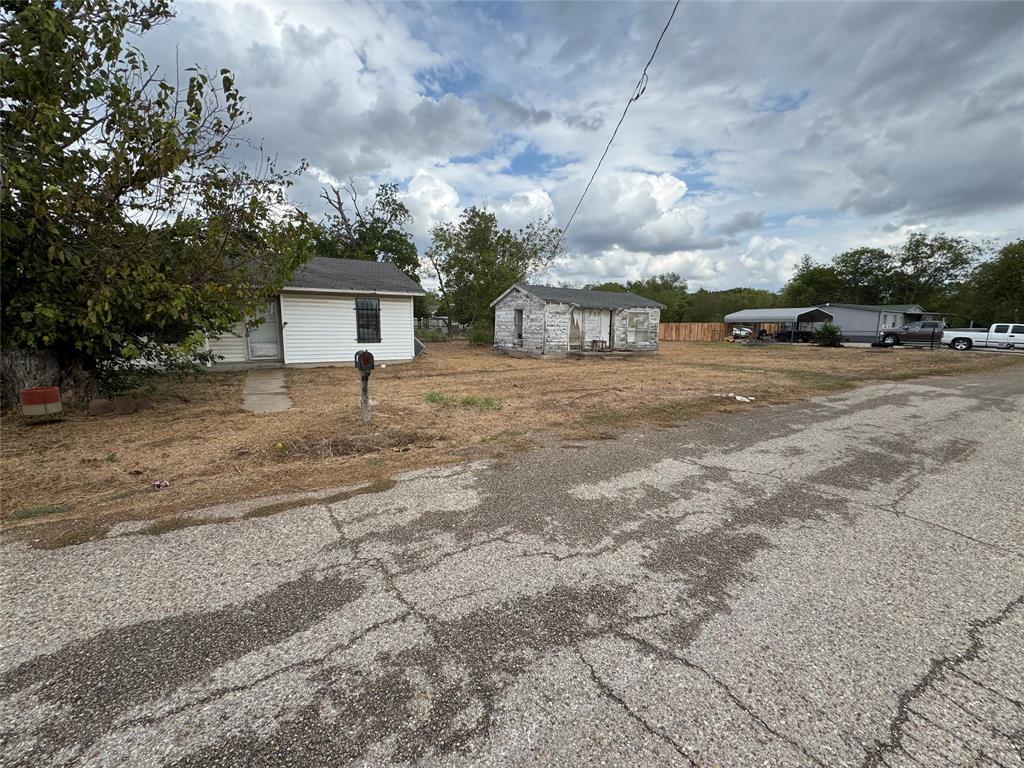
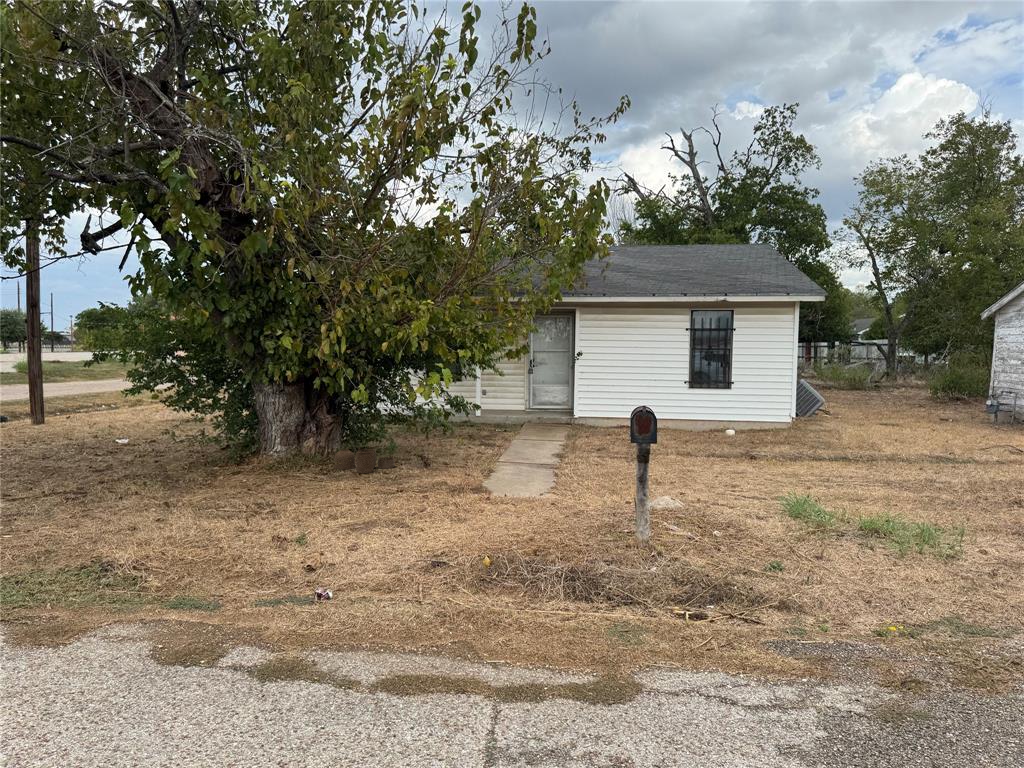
planter: present [20,387,62,423] -> none [276,431,309,477]

